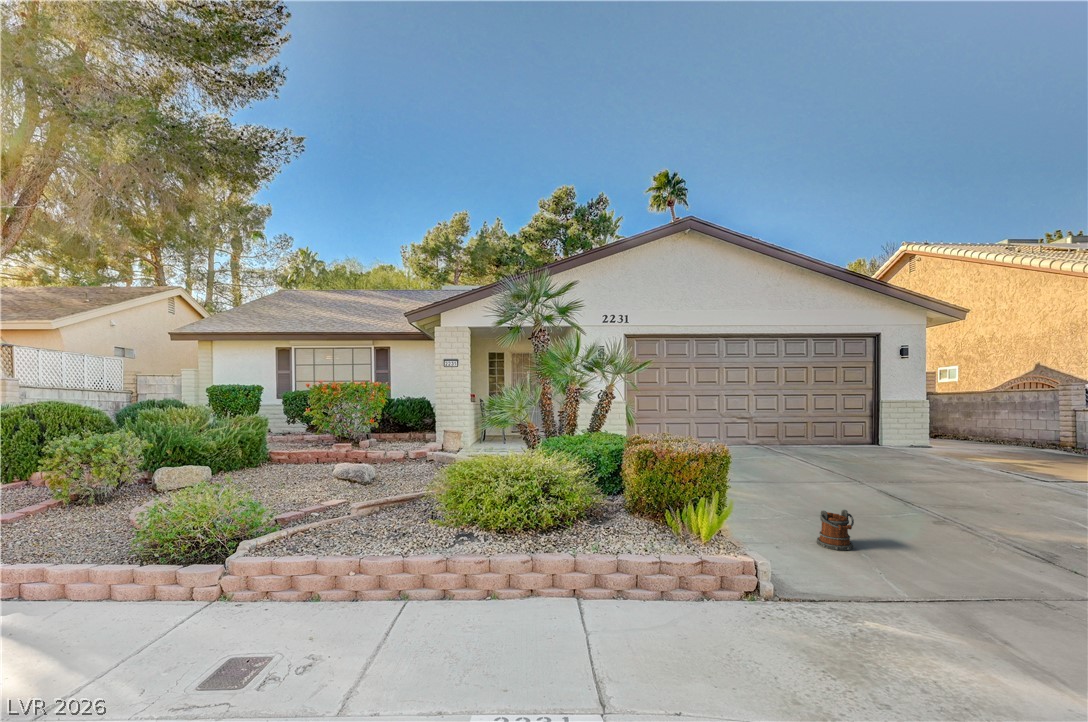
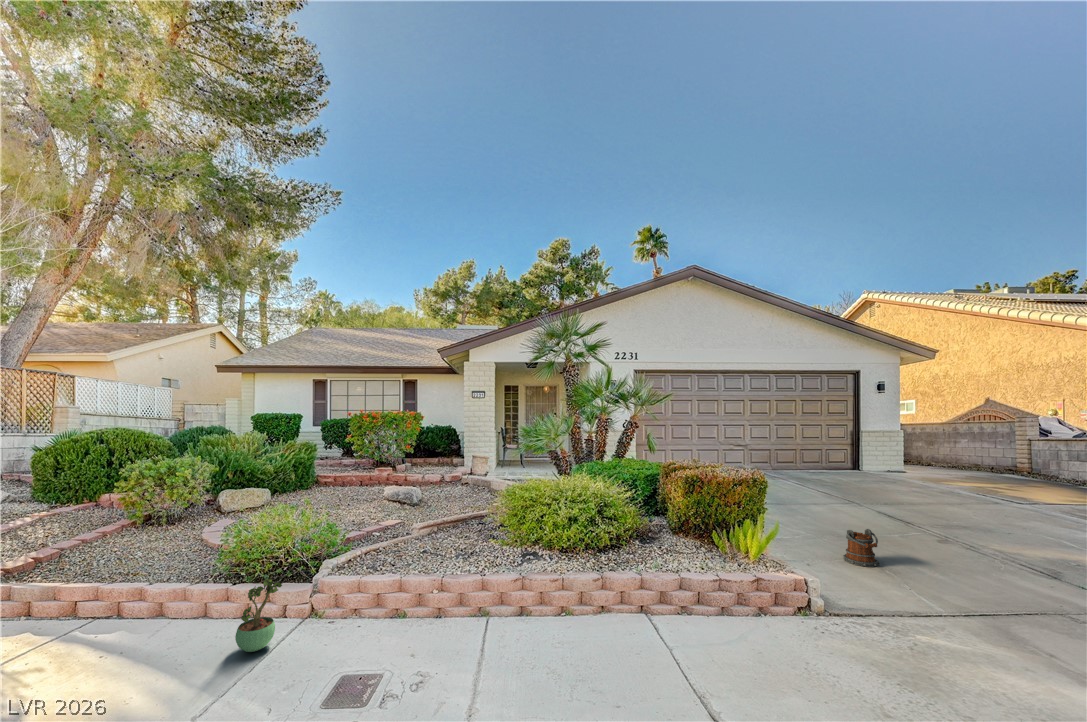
potted plant: none [129,557,181,632] -> present [235,578,282,652]

